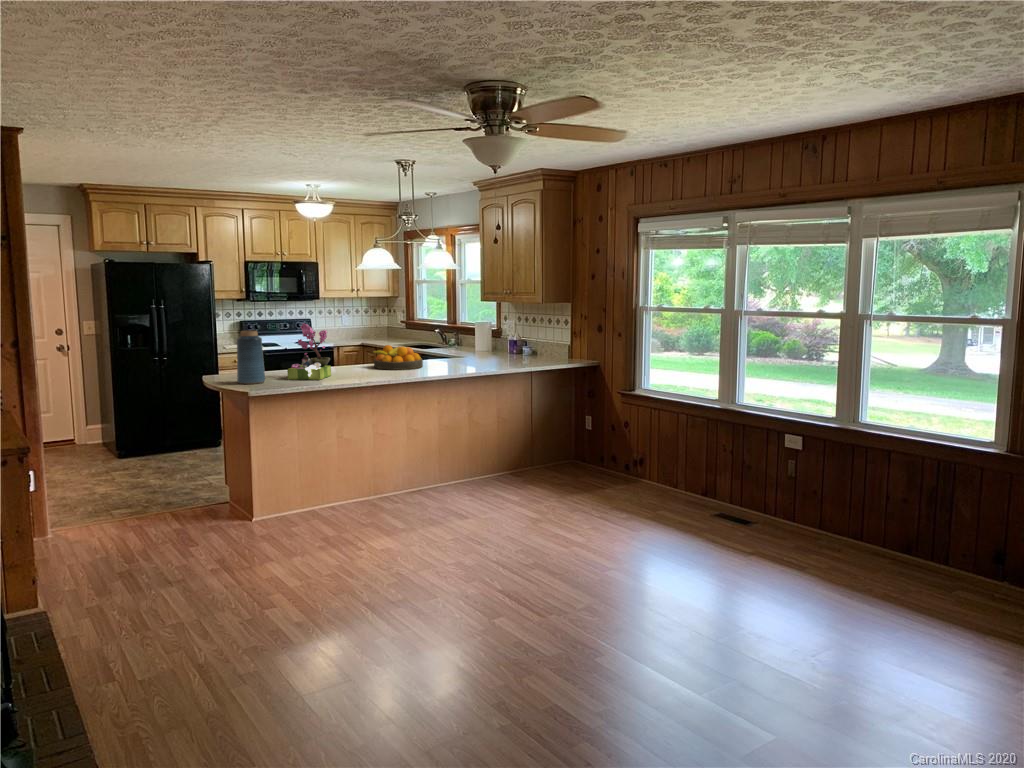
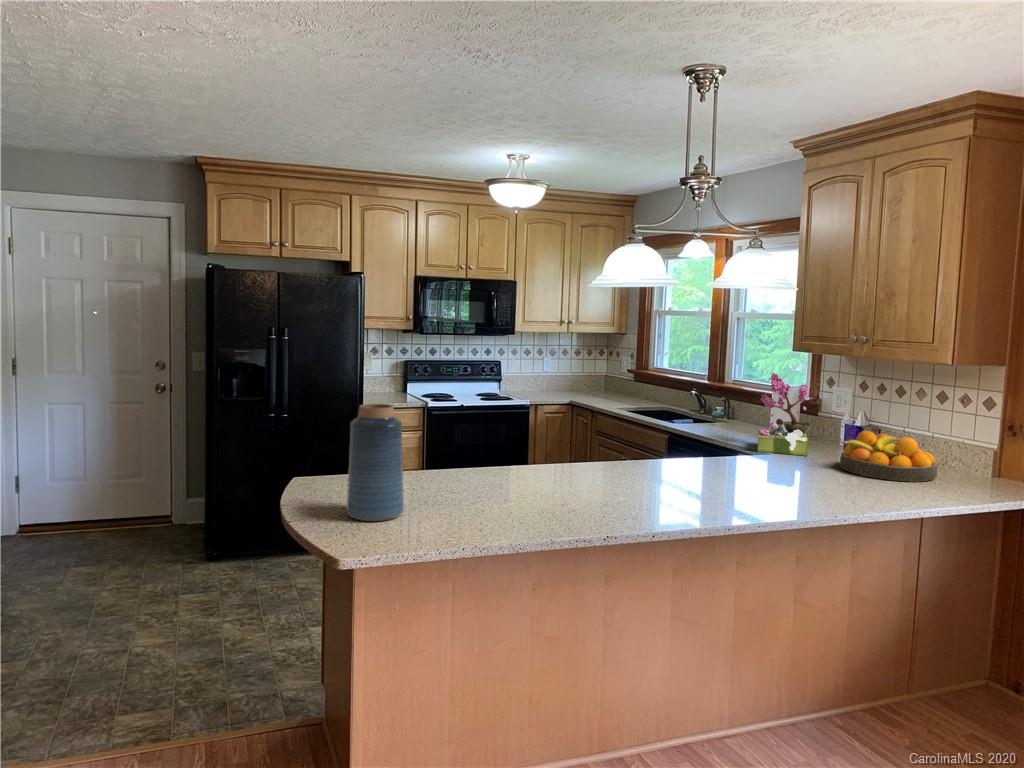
flower arrangement: present [287,323,331,380] -> present [757,373,811,456]
fruit bowl: present [373,345,423,370] -> present [840,431,937,481]

